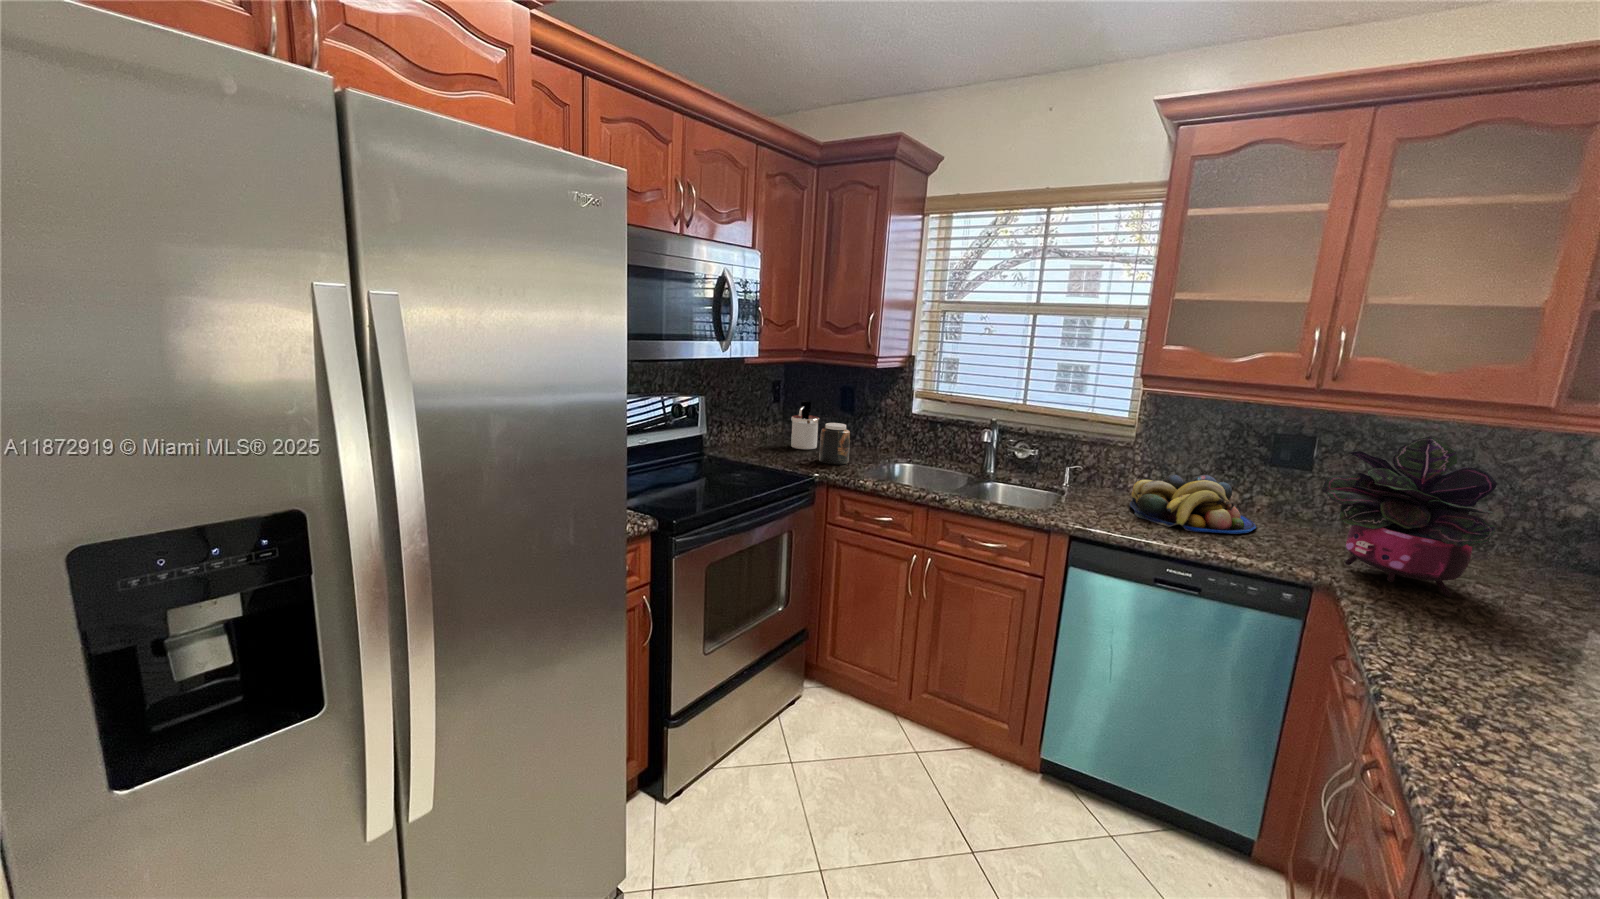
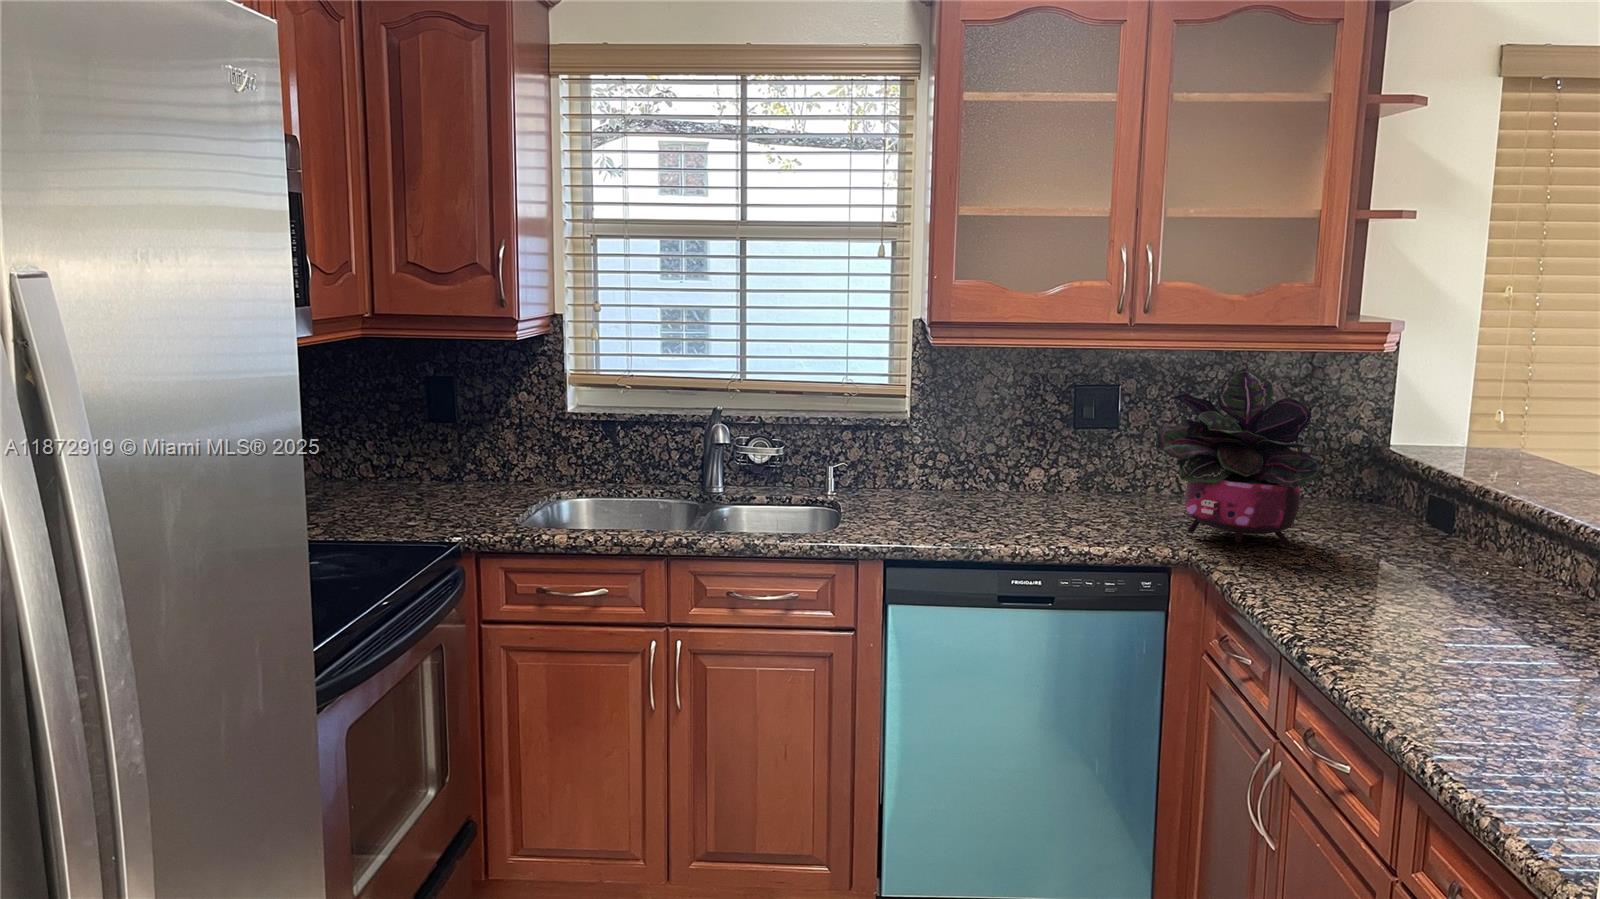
soap dispenser: present [791,401,819,449] -> none [356,413,410,500]
jar: present [819,423,850,465] -> none [434,443,490,516]
fruit bowl: present [1130,475,1256,534] -> none [927,450,1080,526]

